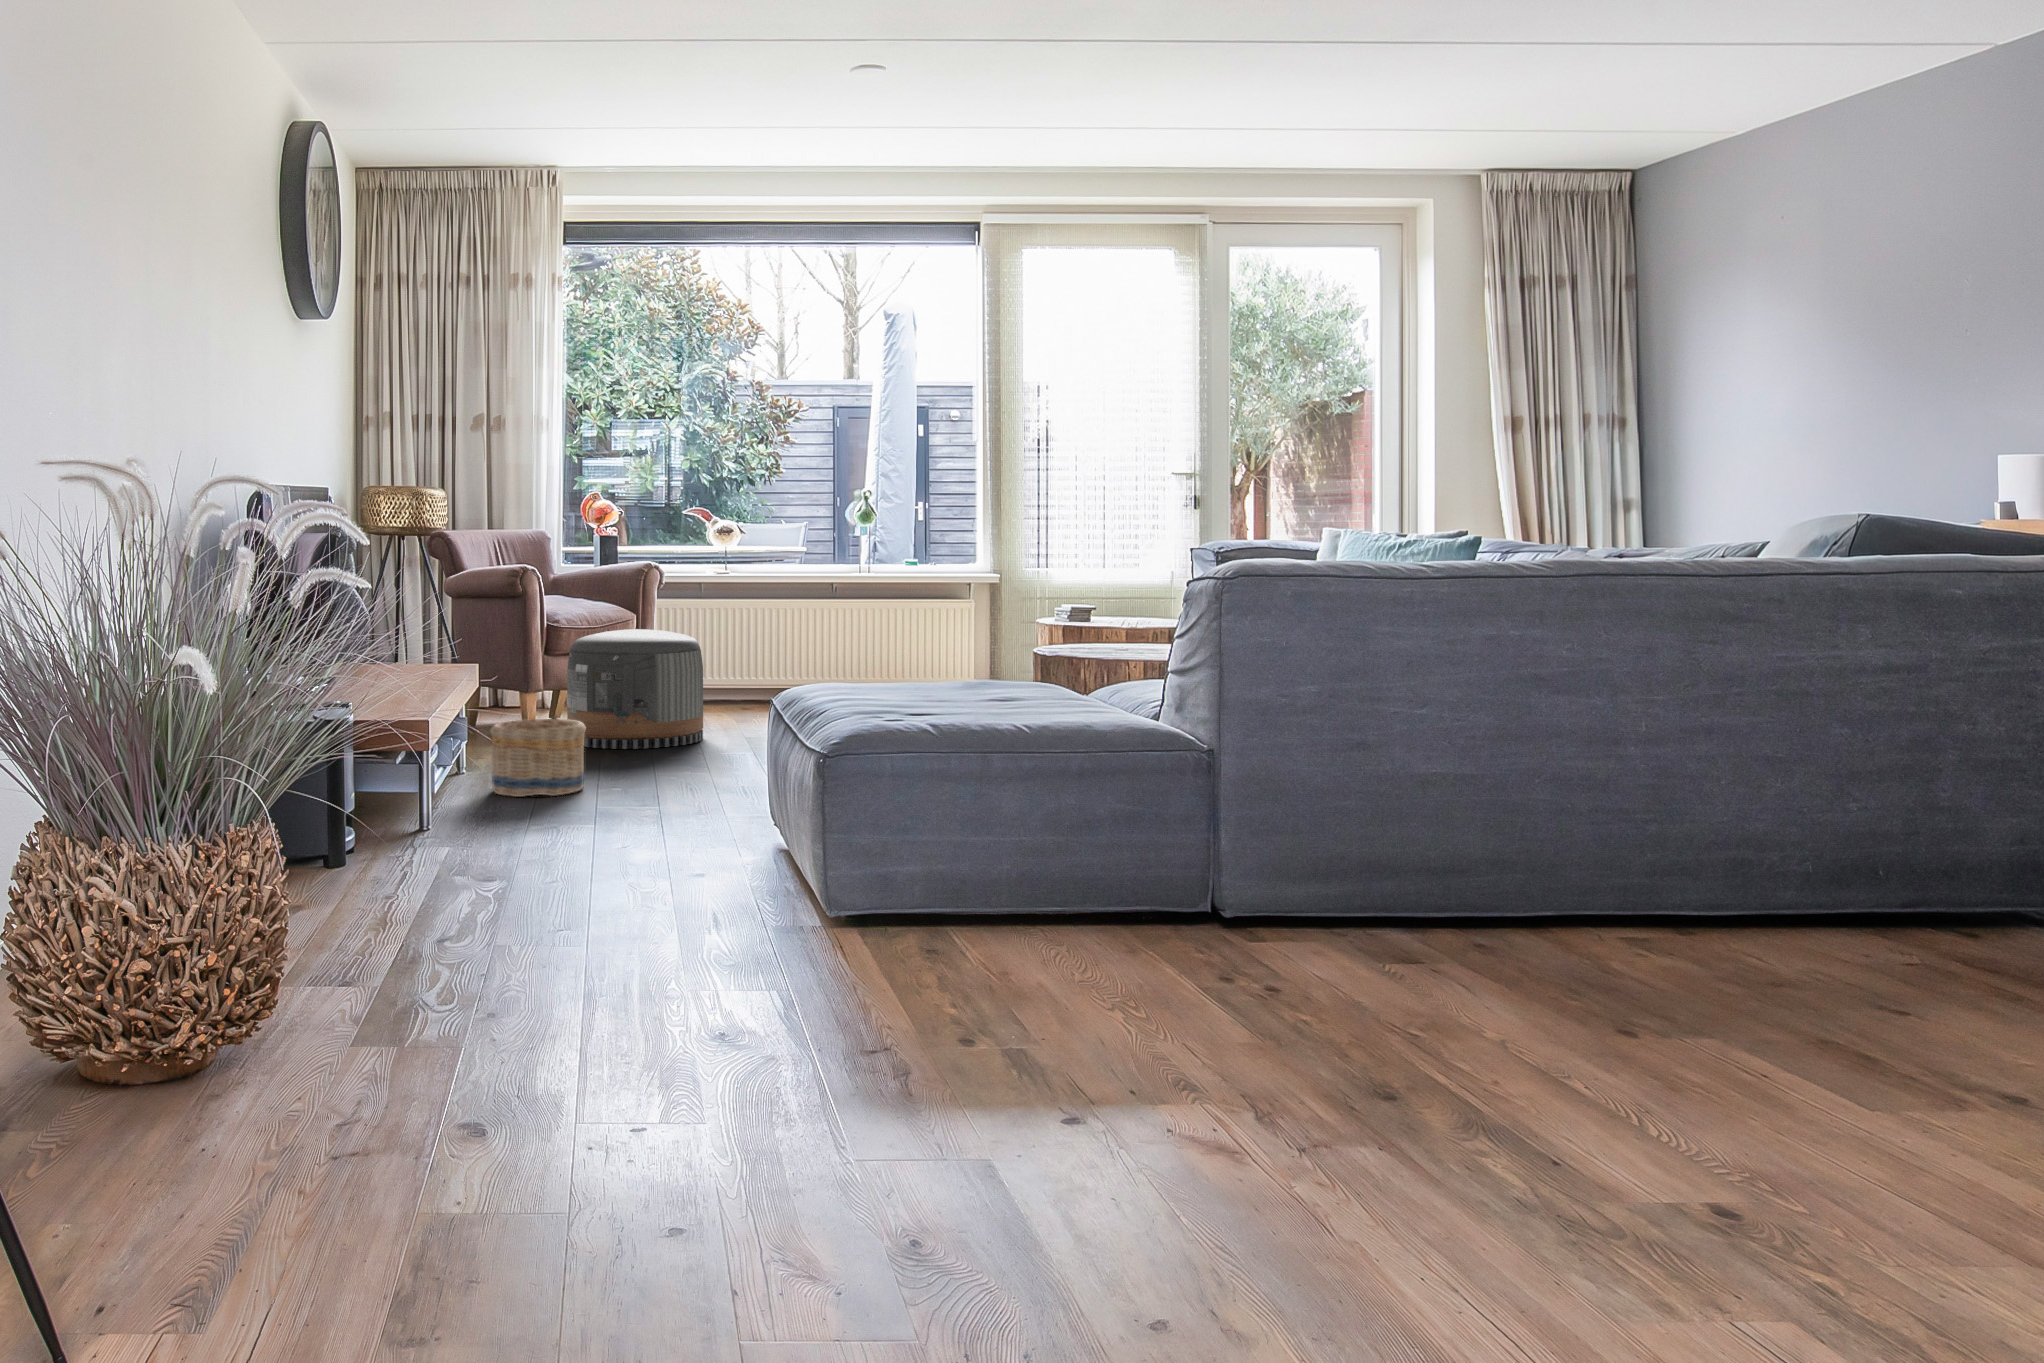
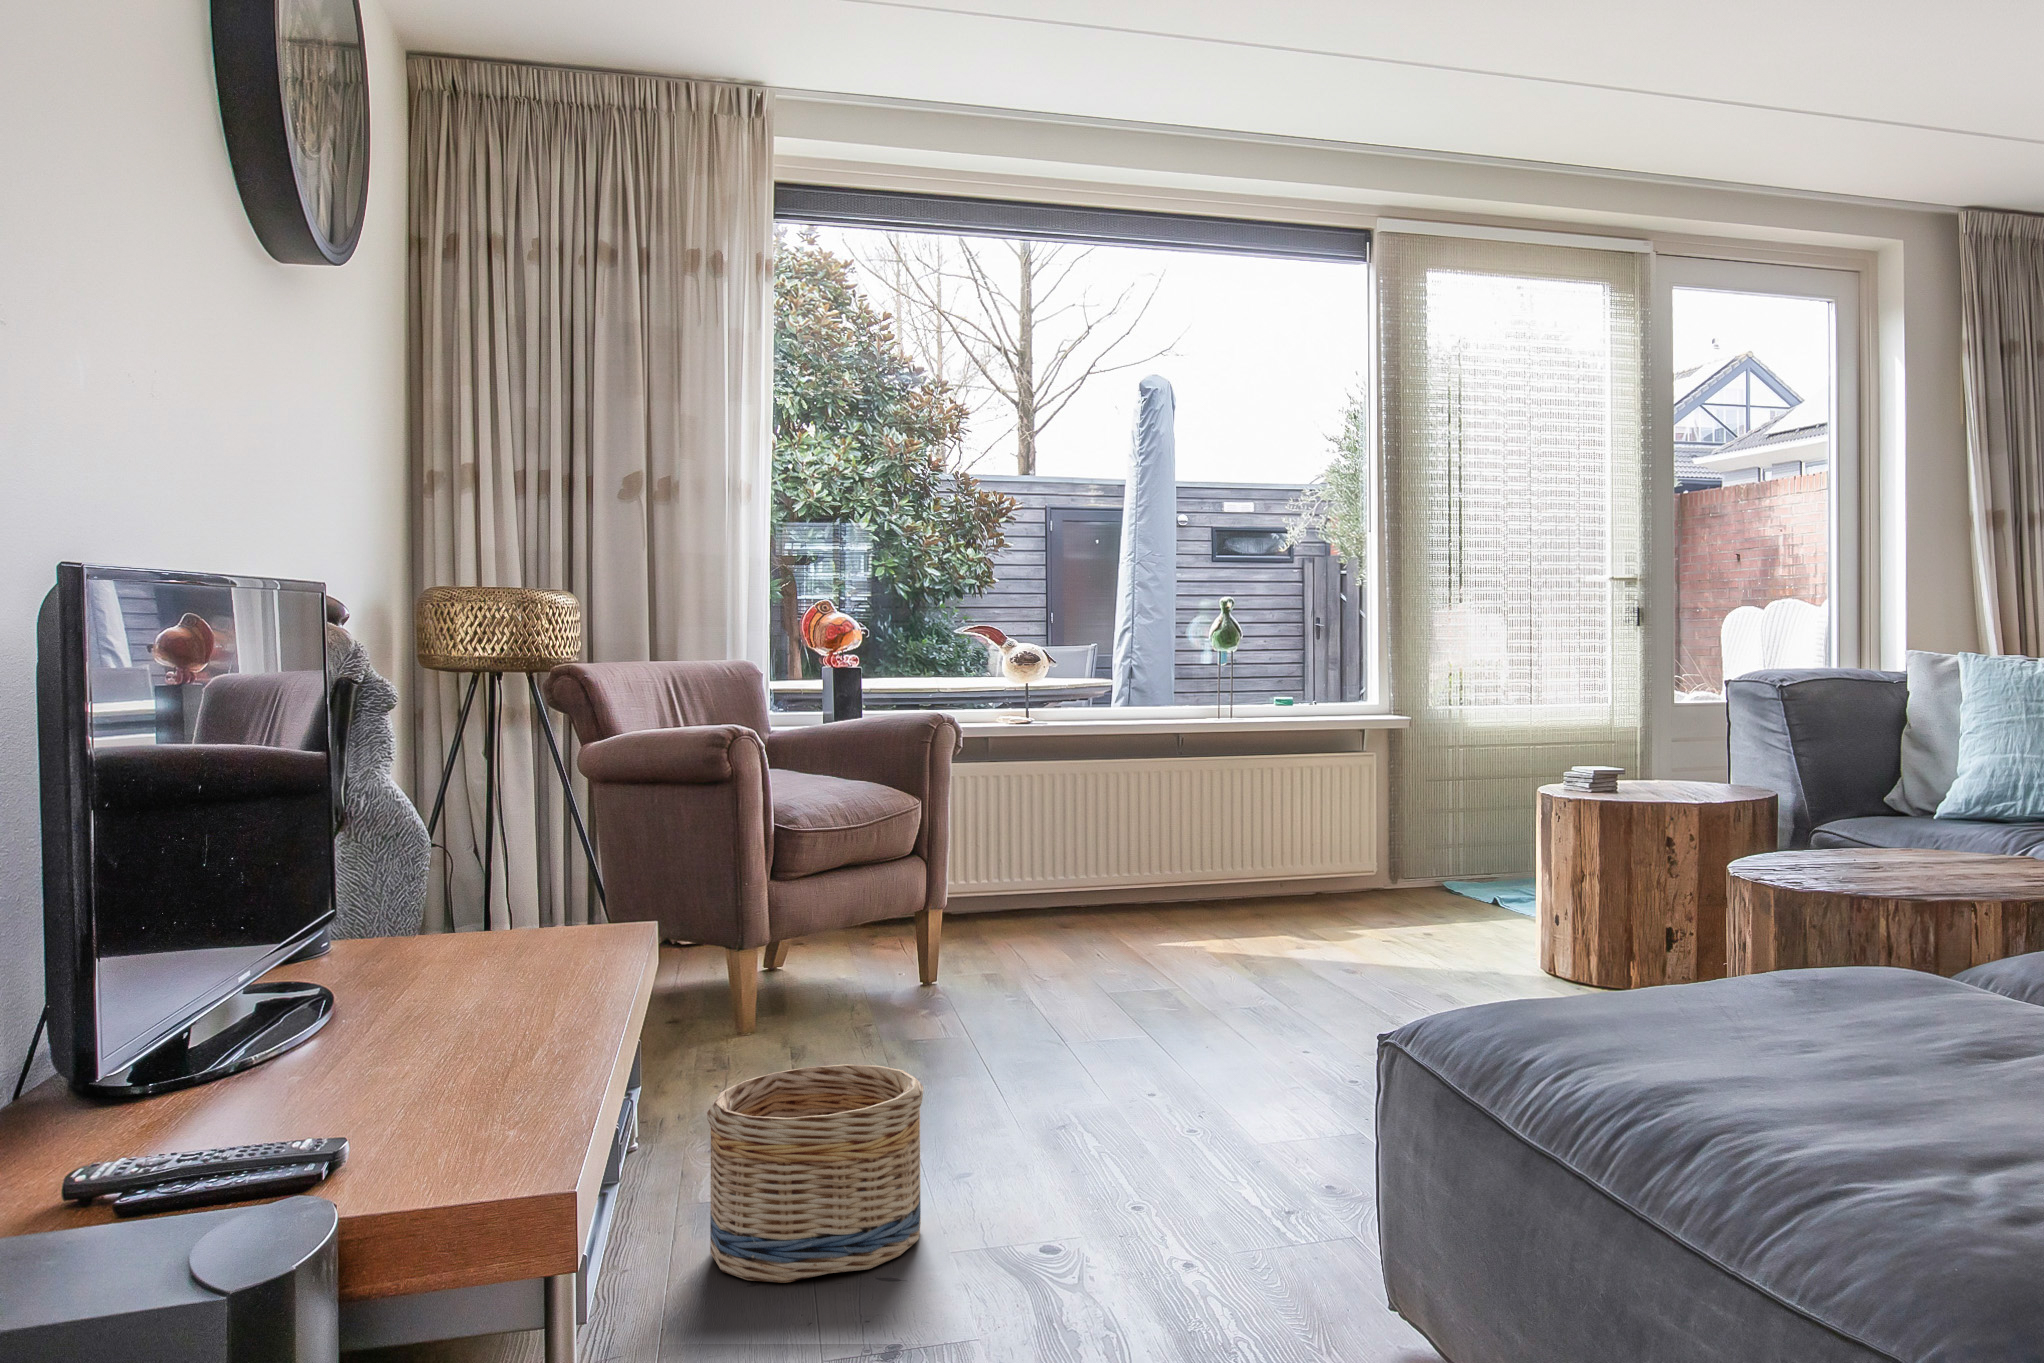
pouf: present [567,629,703,749] -> none [814,830,1061,1065]

